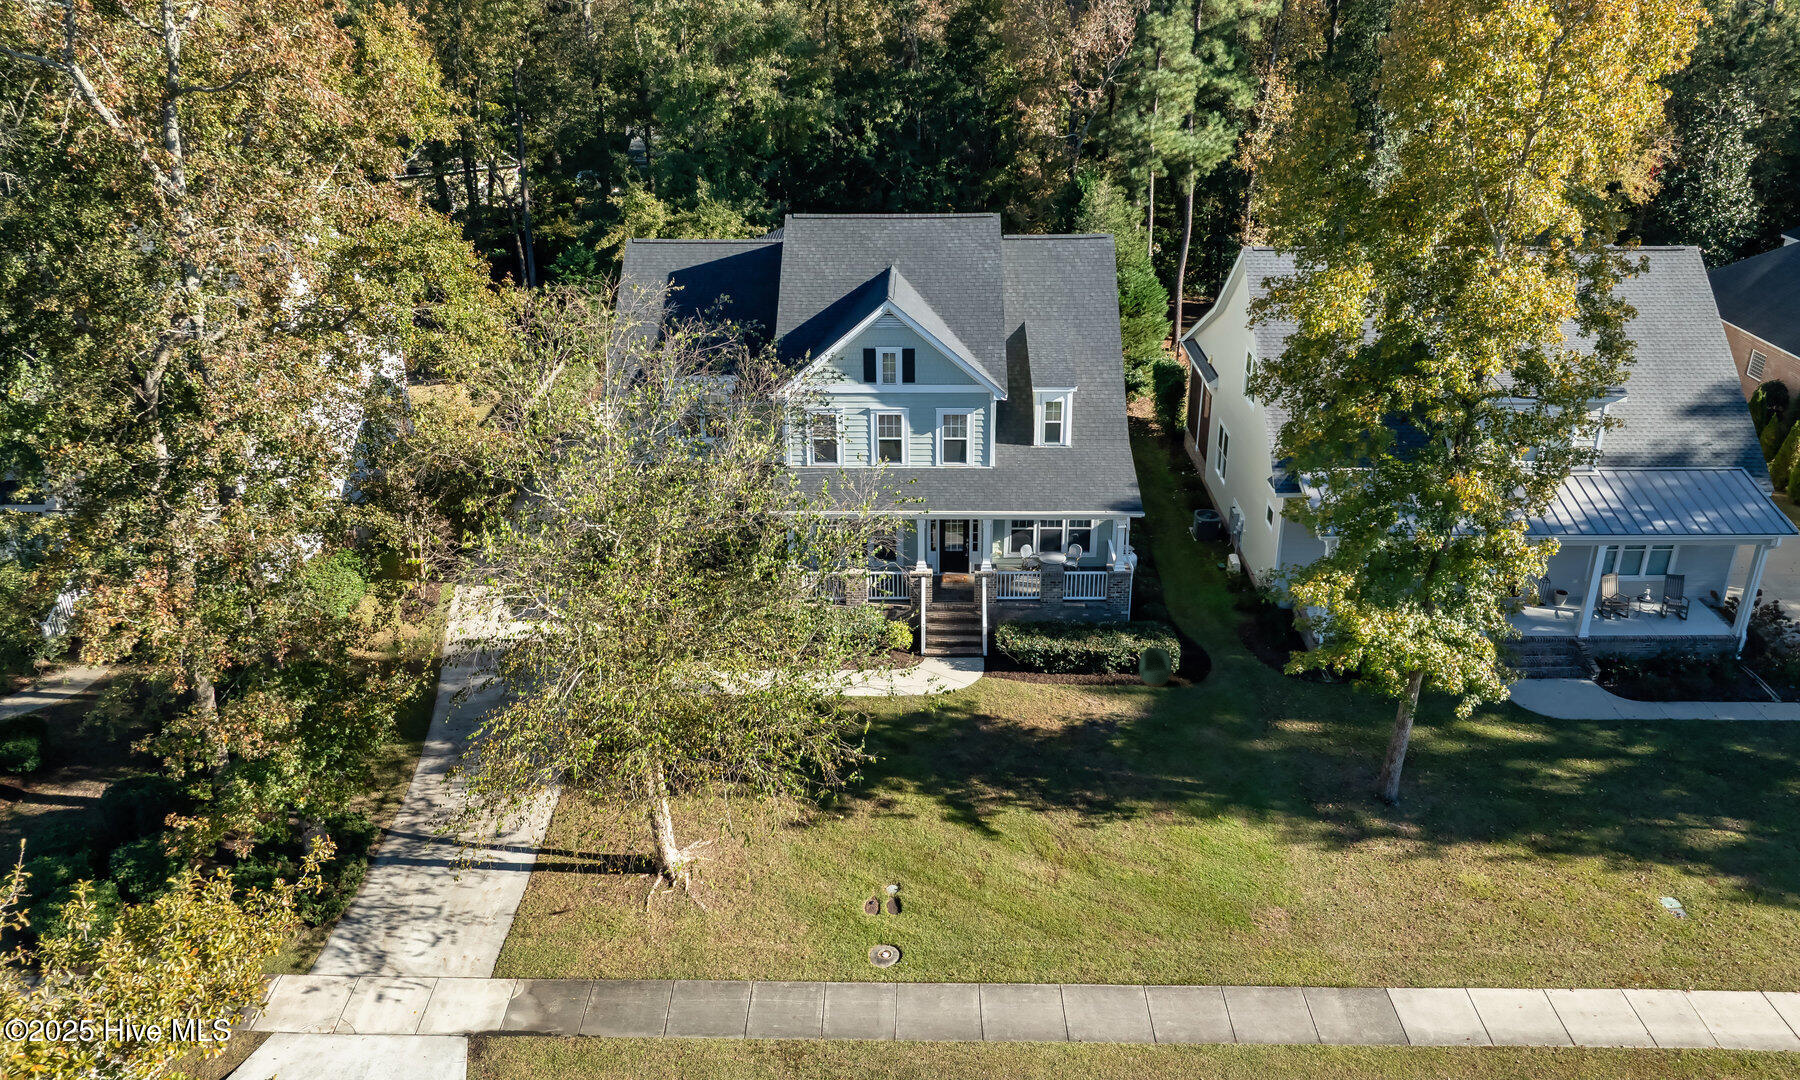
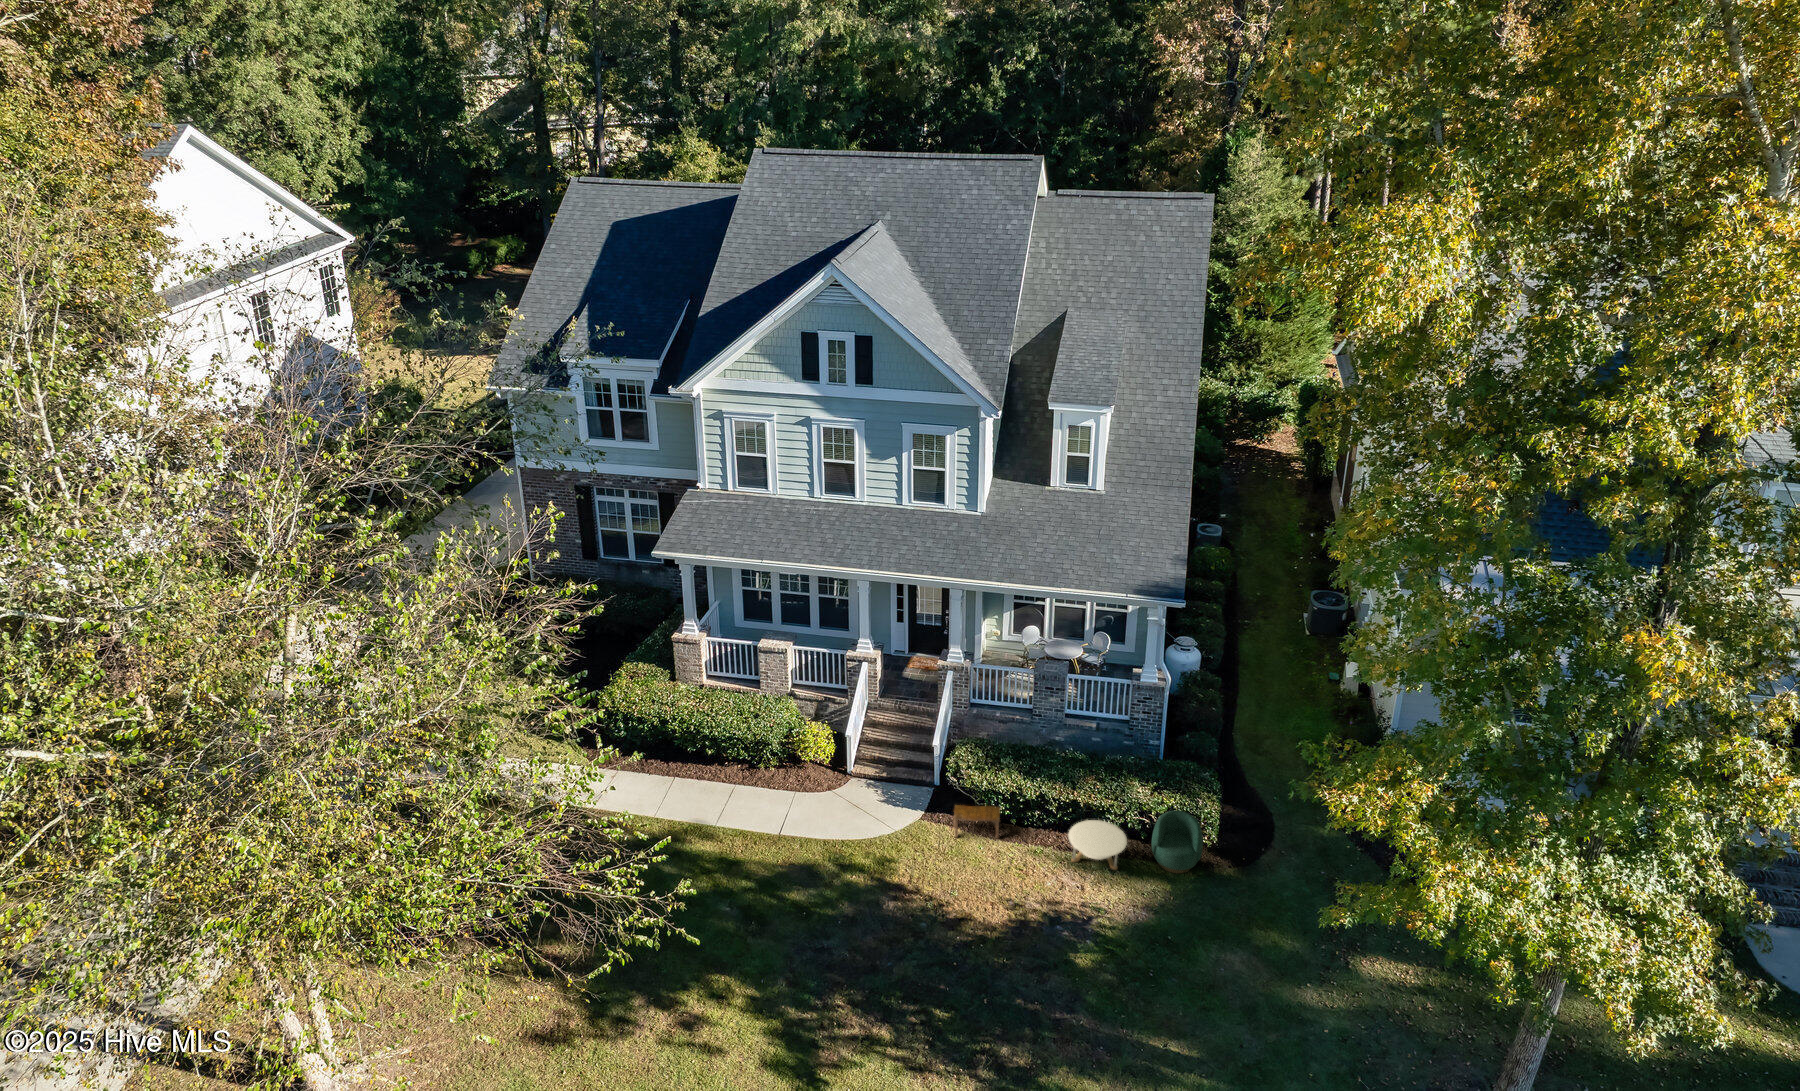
bench: none [1007,659,1040,682] -> present [953,805,1000,839]
round table: none [1086,661,1125,689] -> present [1068,820,1127,870]

